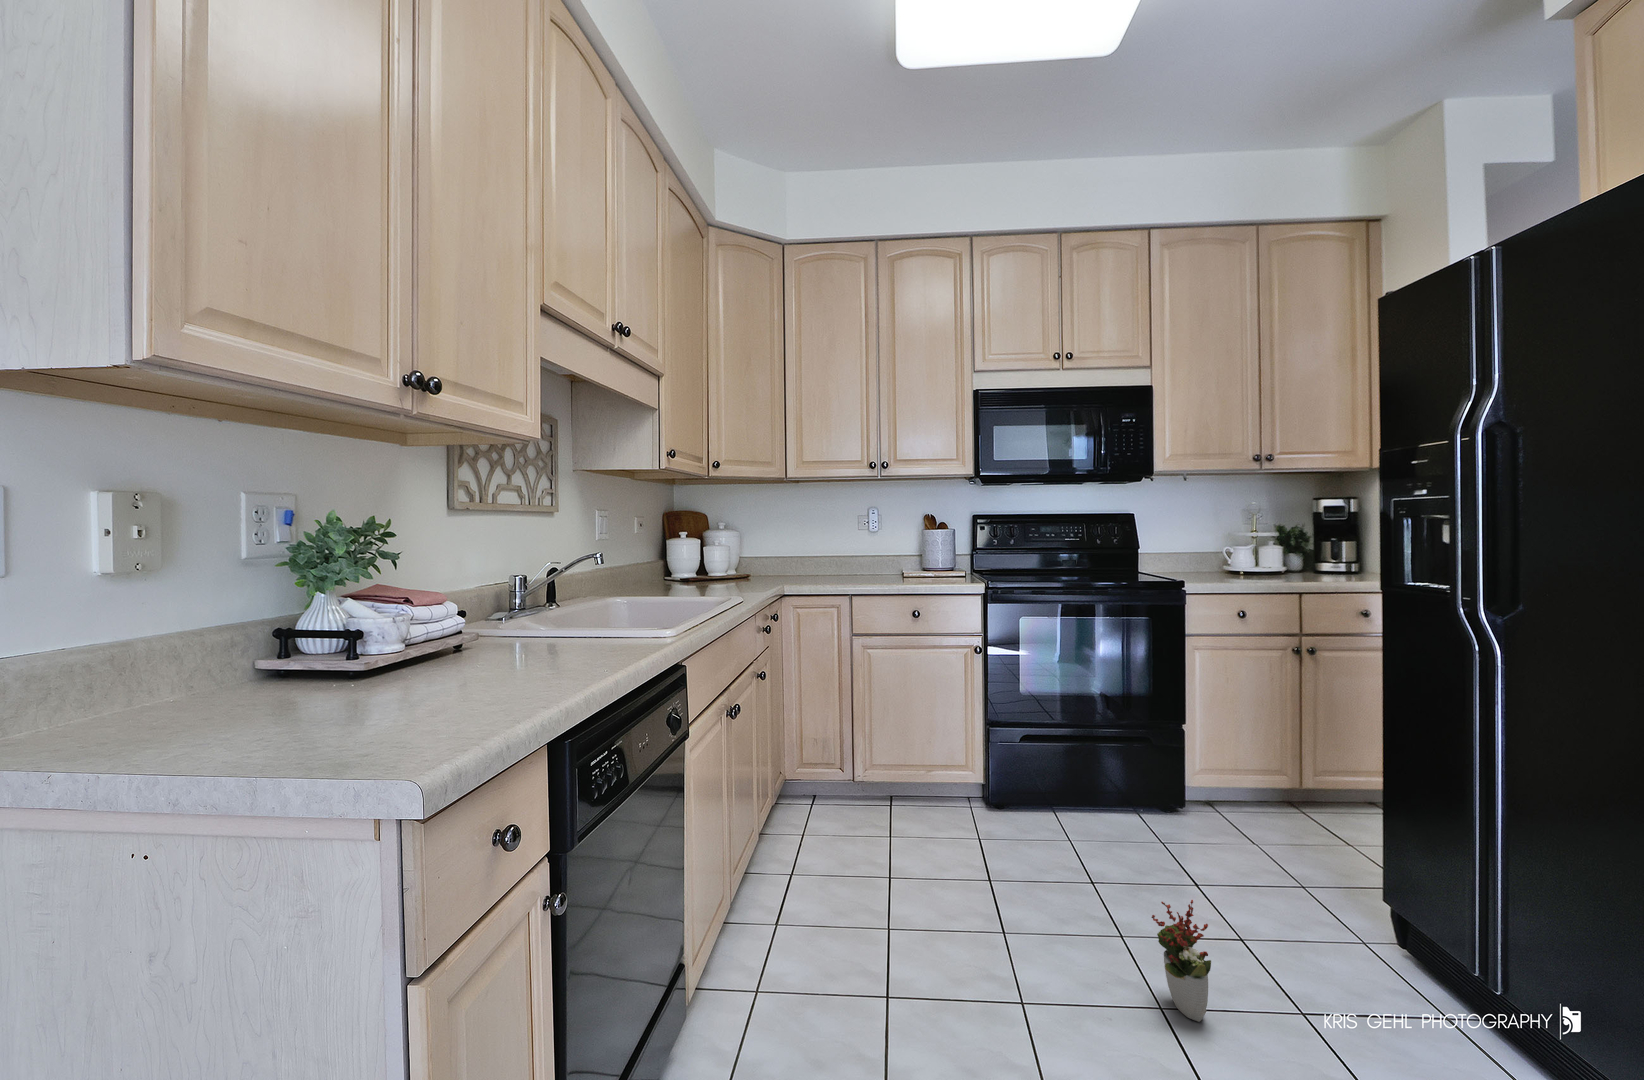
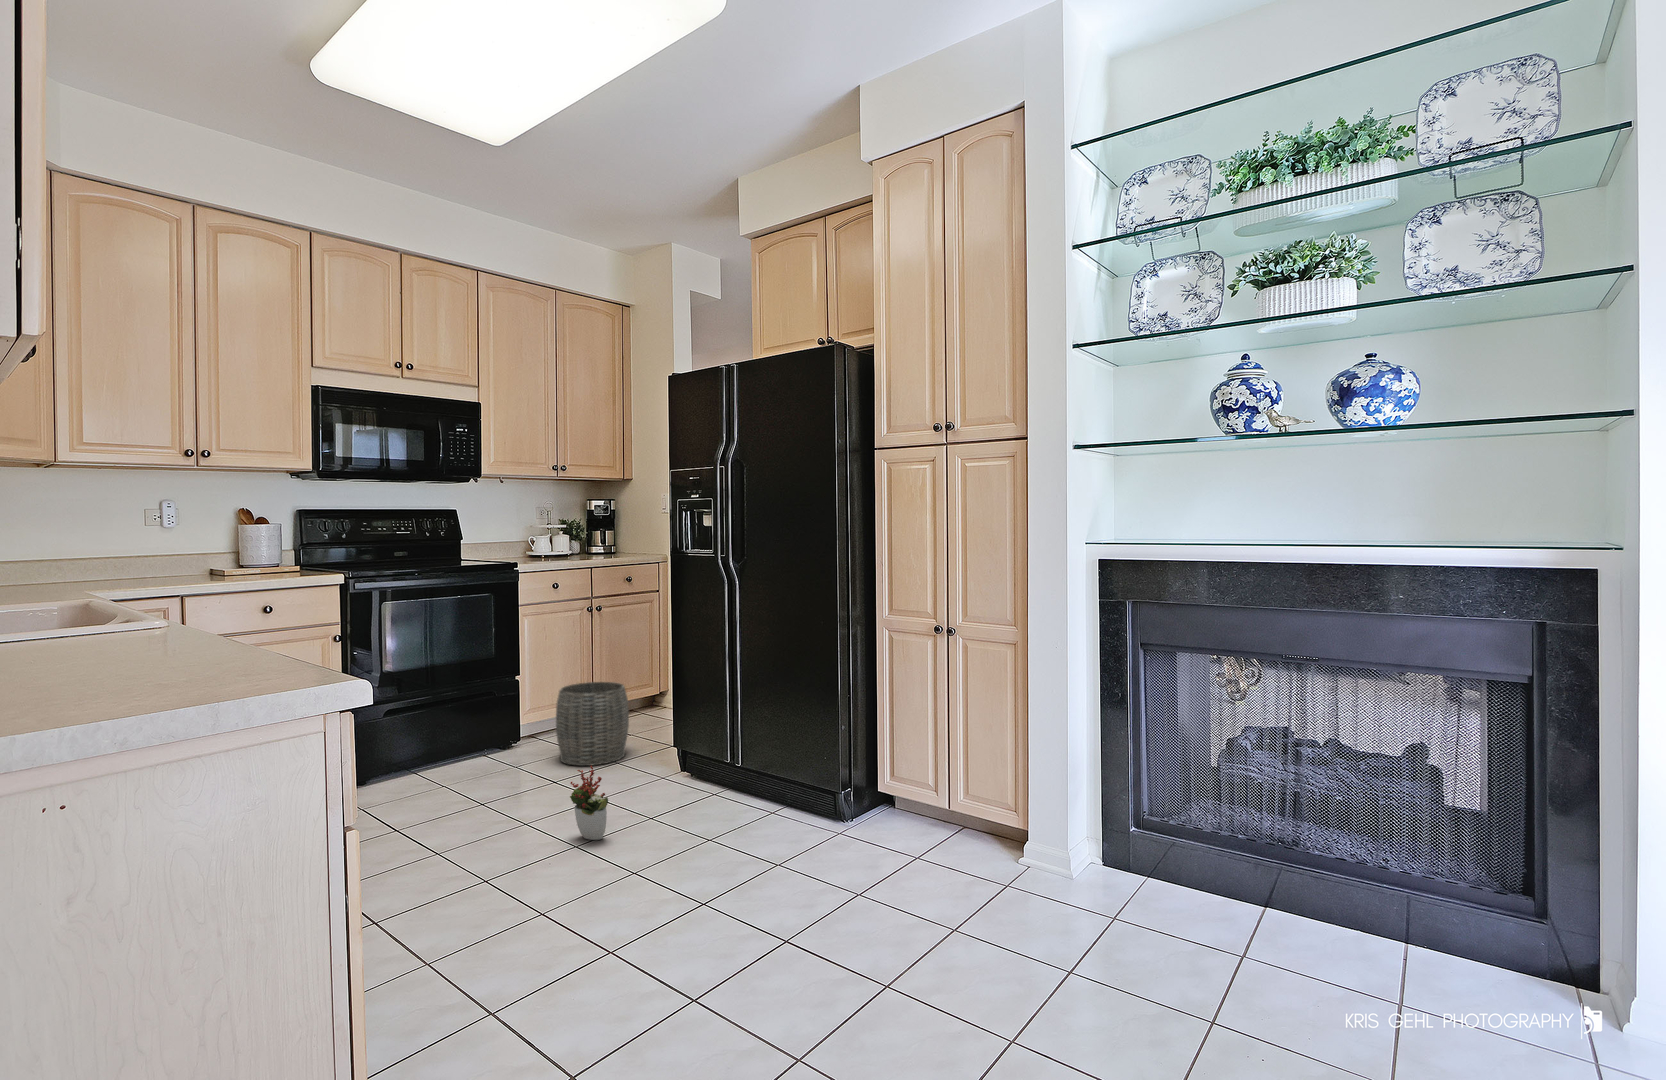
woven basket: none [1216,752,1331,883] -> present [556,682,629,766]

